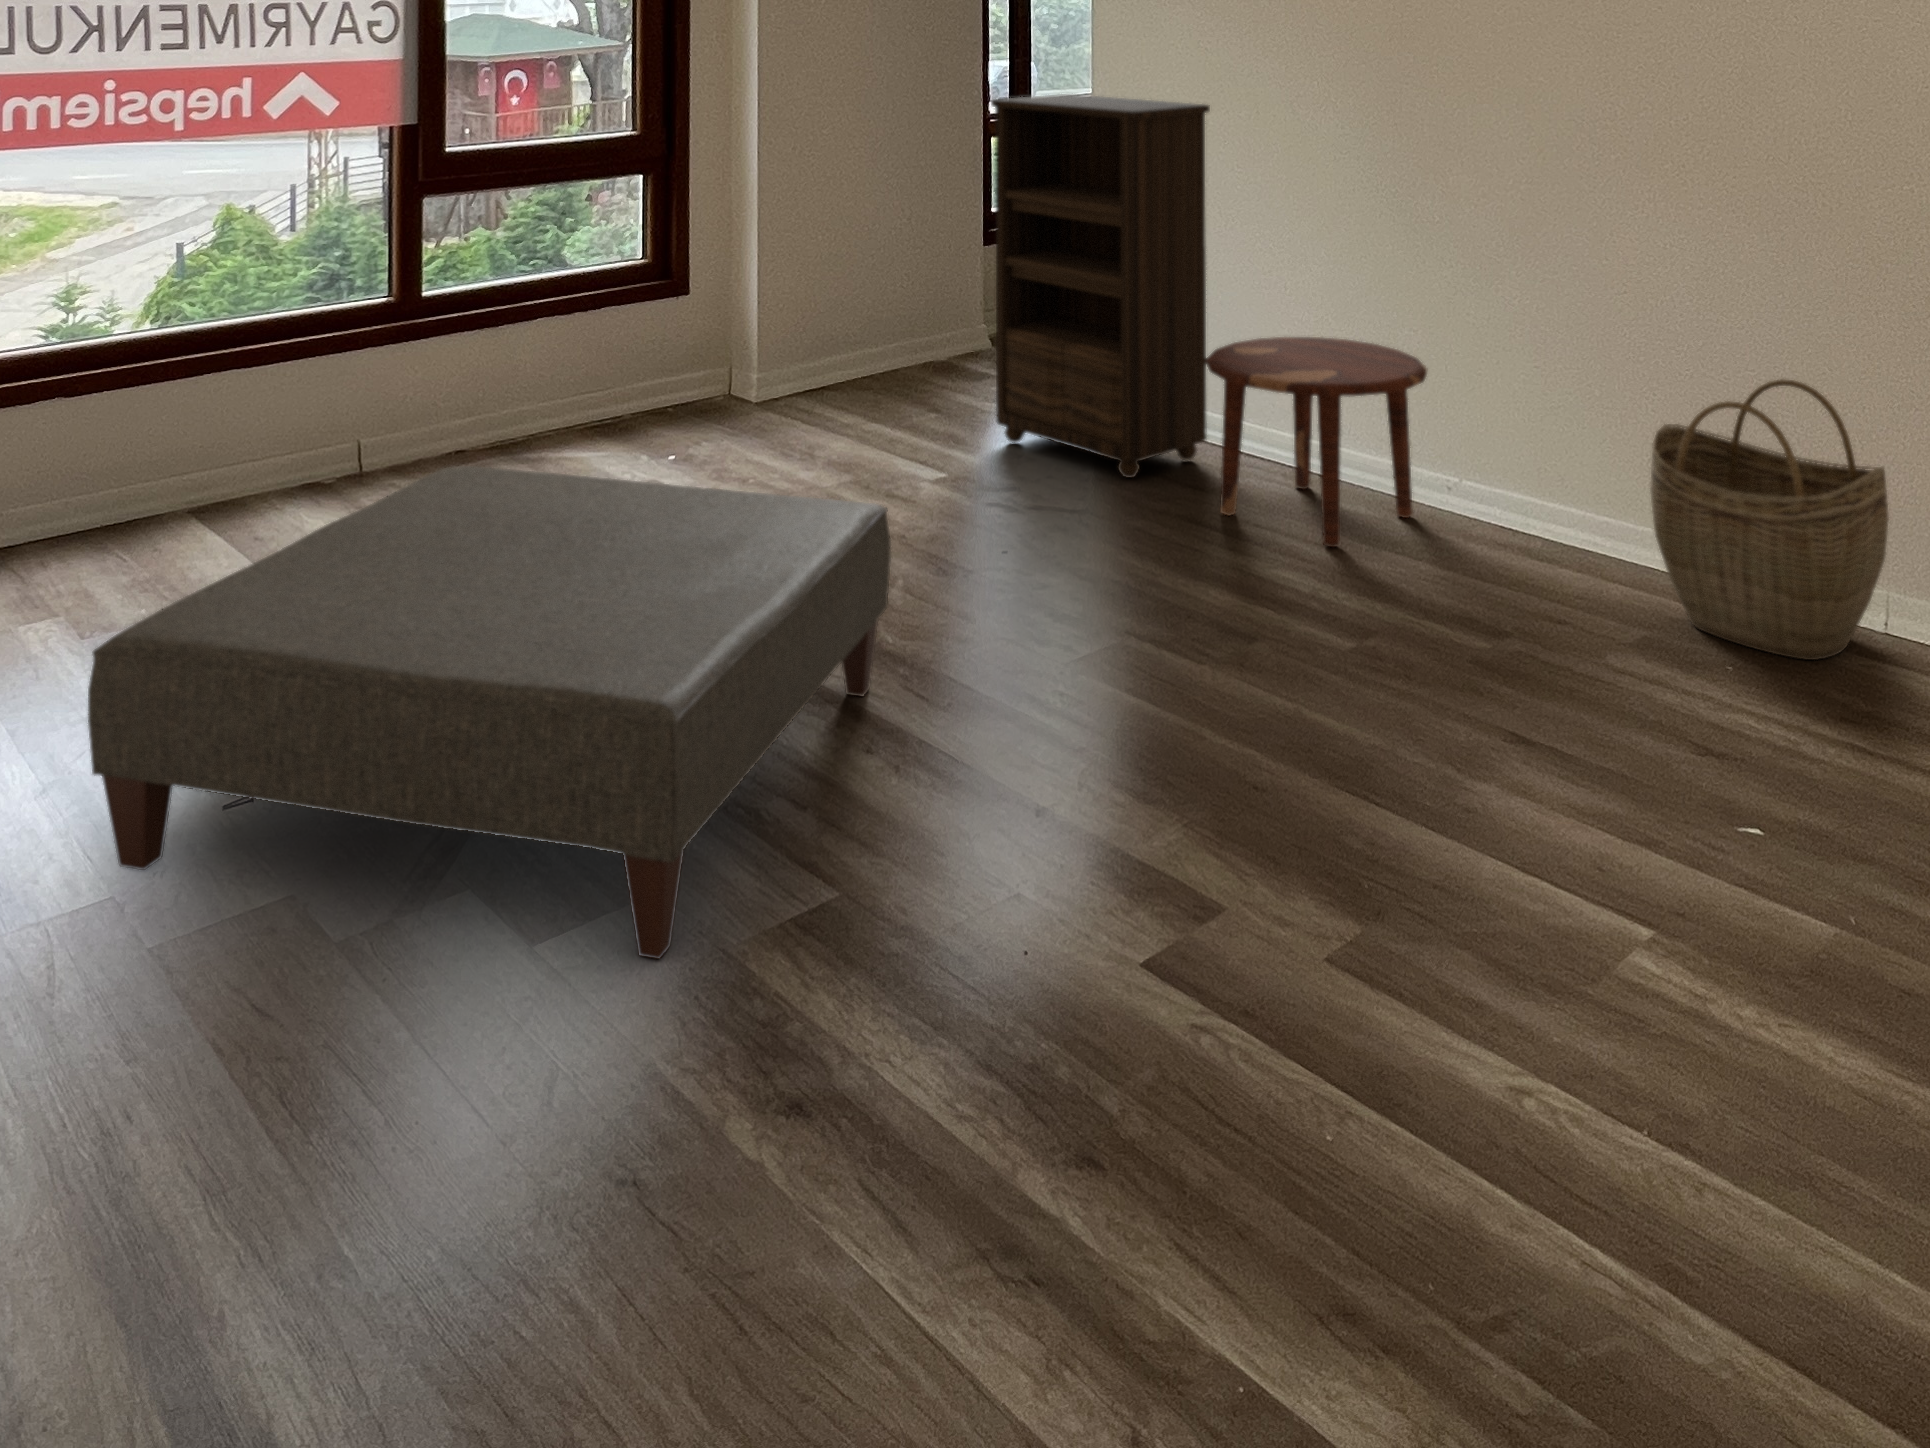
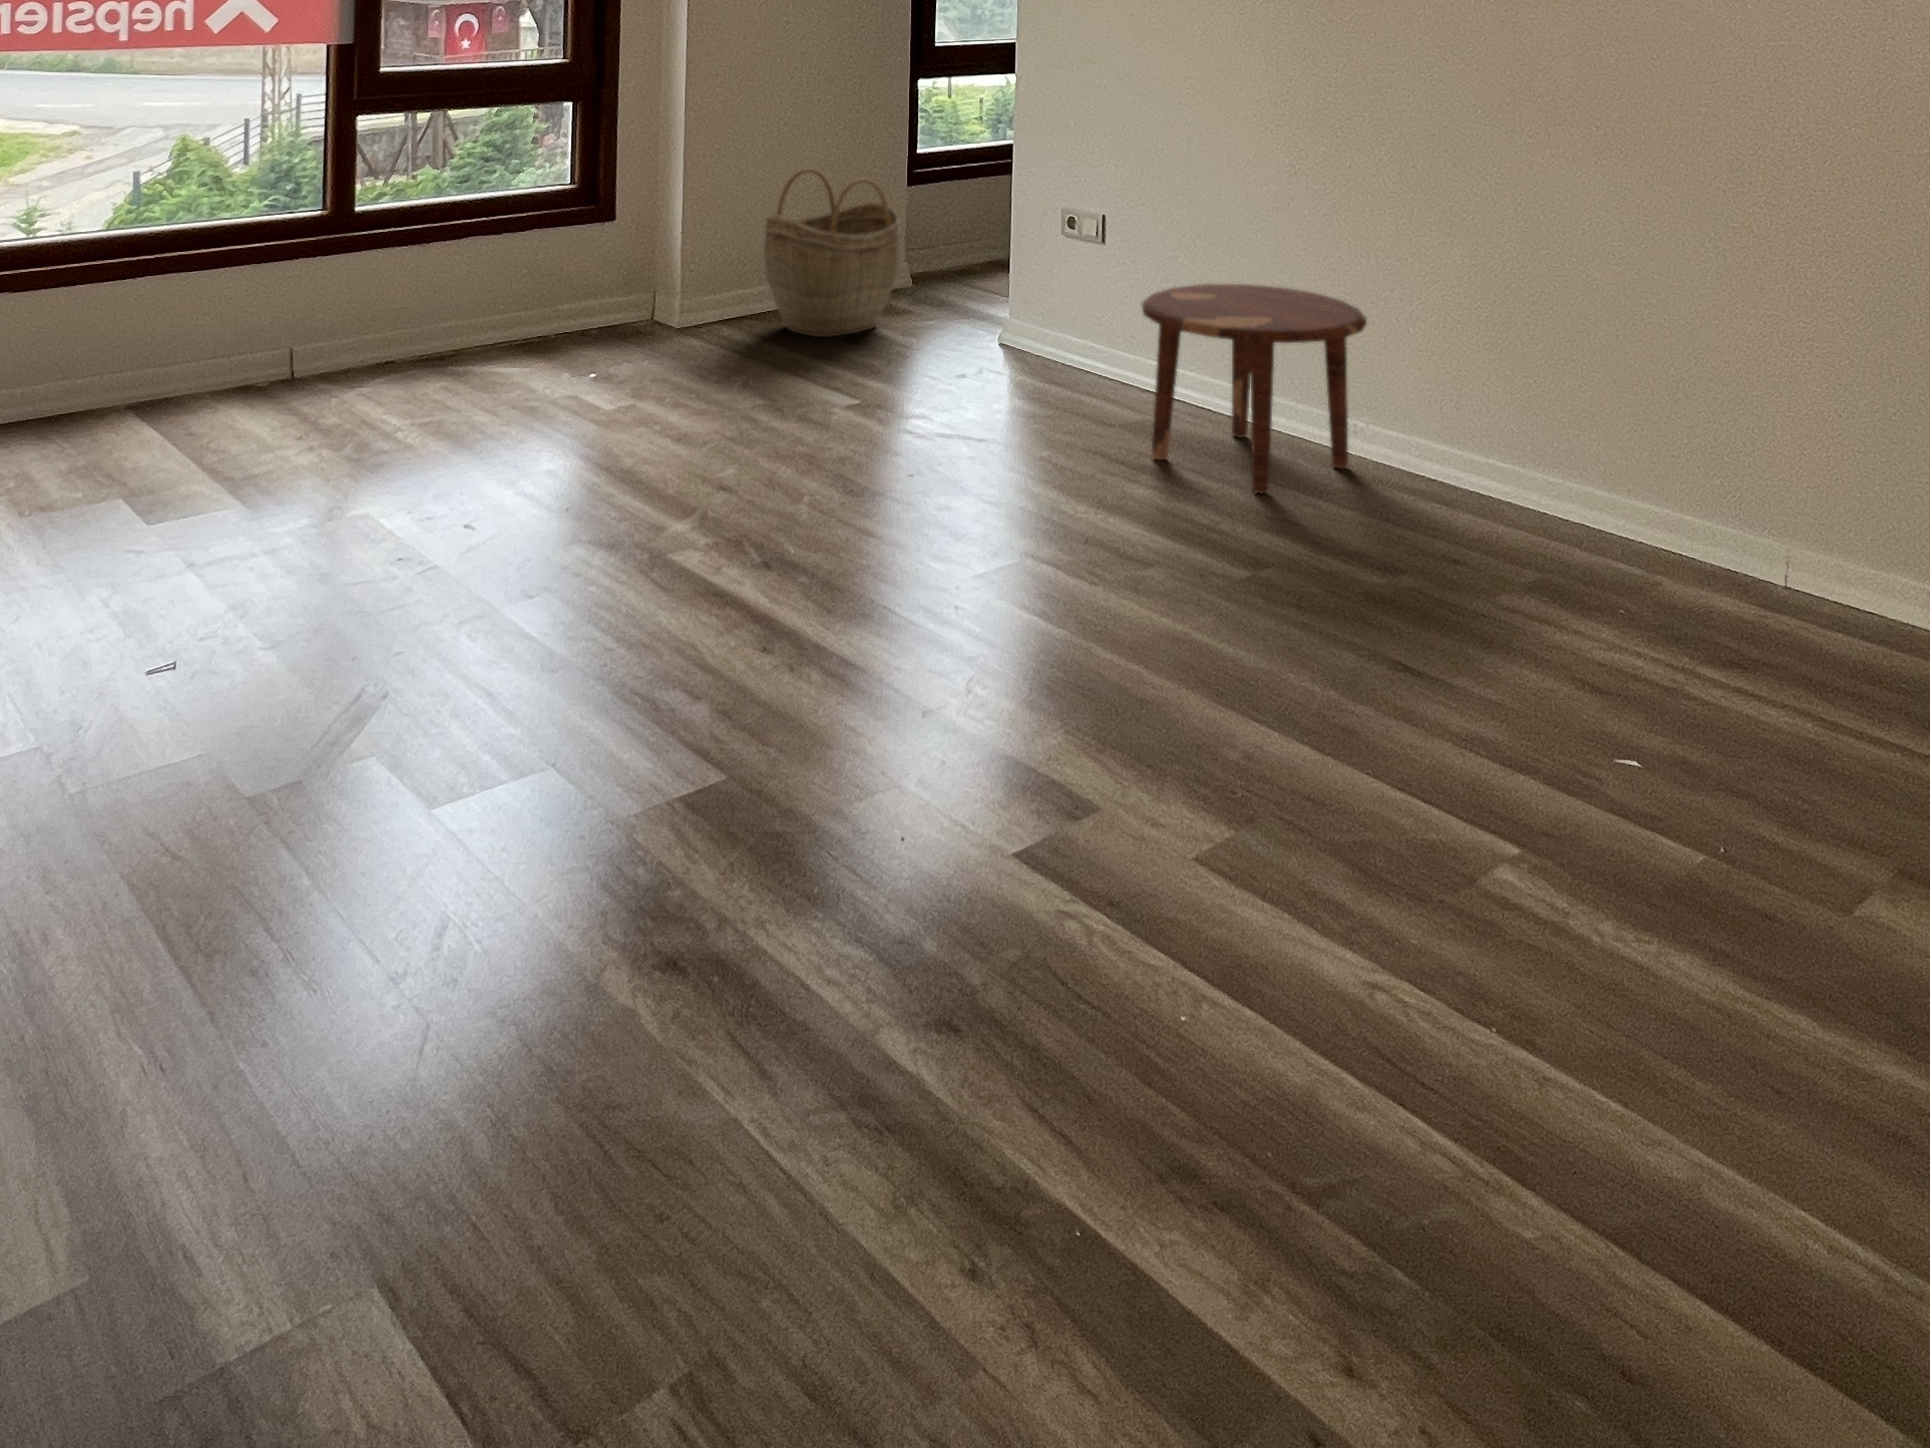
bookshelf: present [991,94,1210,478] -> none [933,33,1157,421]
woven basket: present [1650,379,1889,660] -> present [764,169,900,337]
ottoman: present [88,466,891,959] -> none [39,379,807,832]

